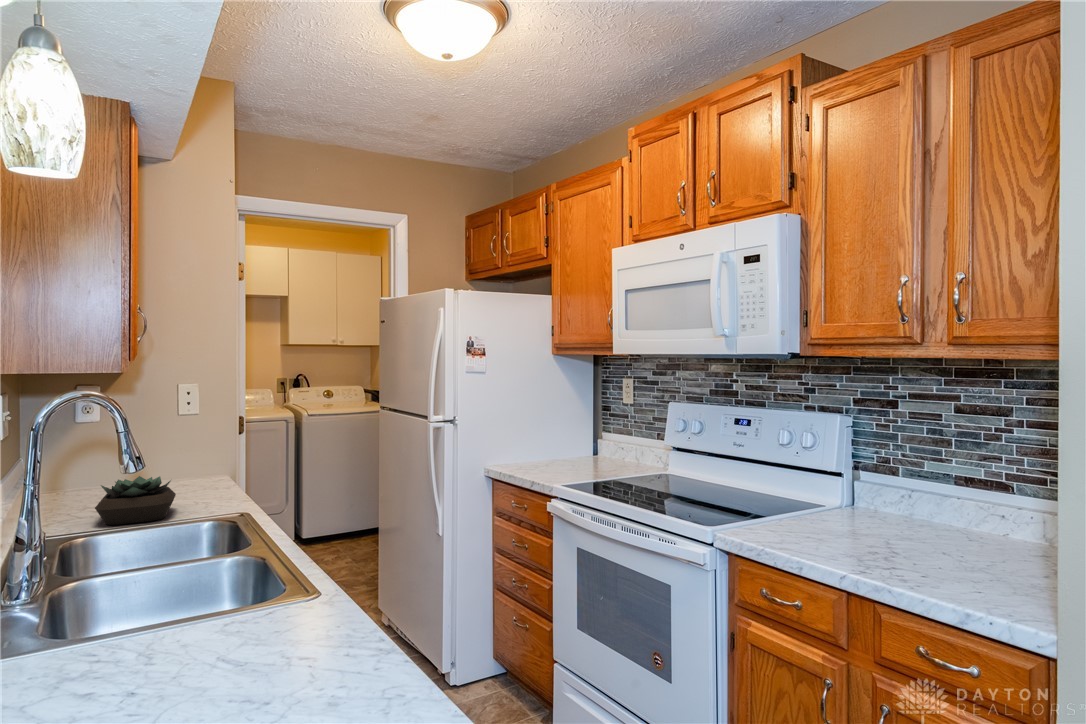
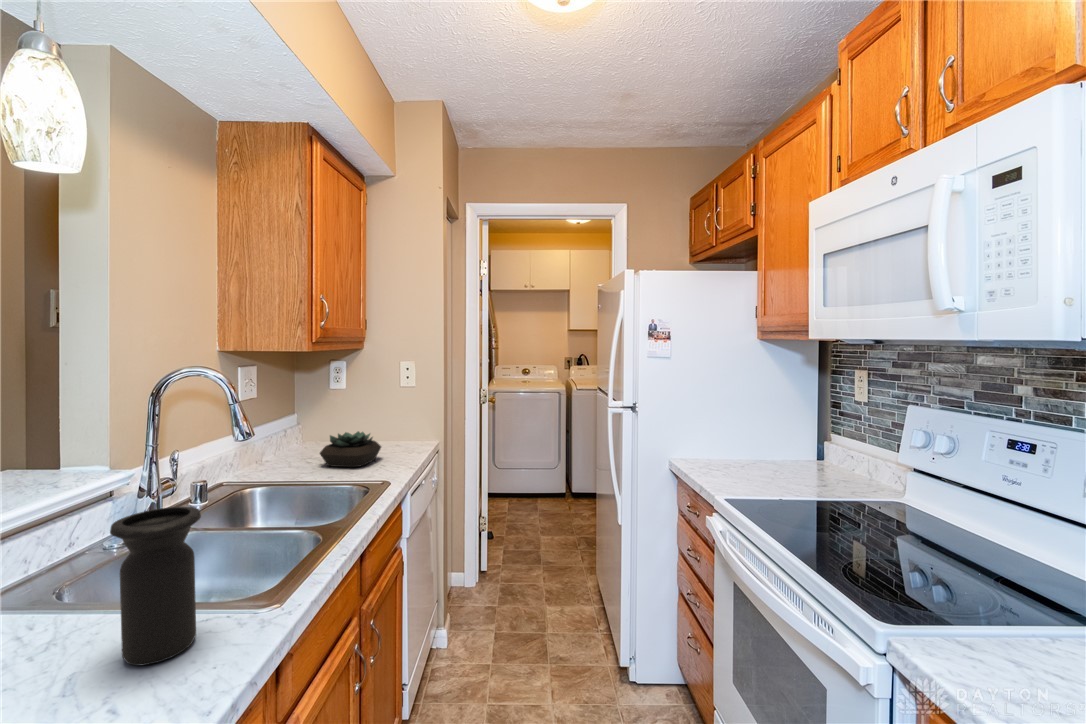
vase: none [225,524,303,679] -> present [110,507,201,665]

